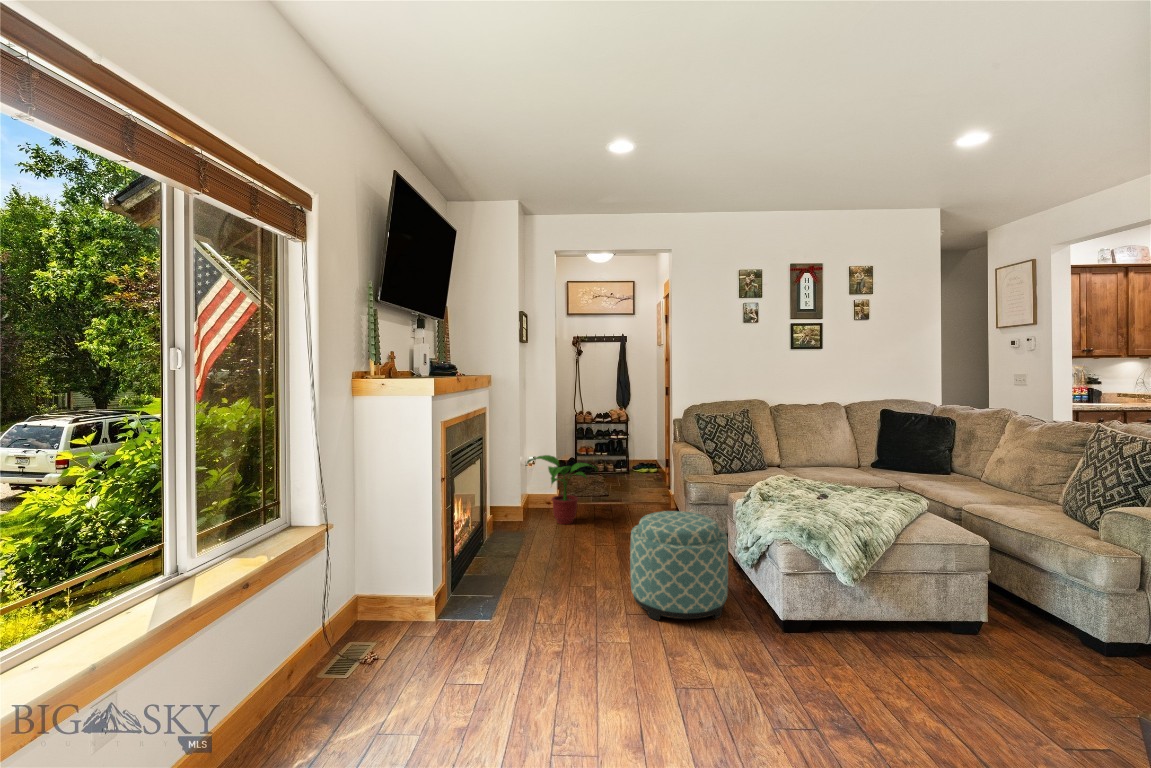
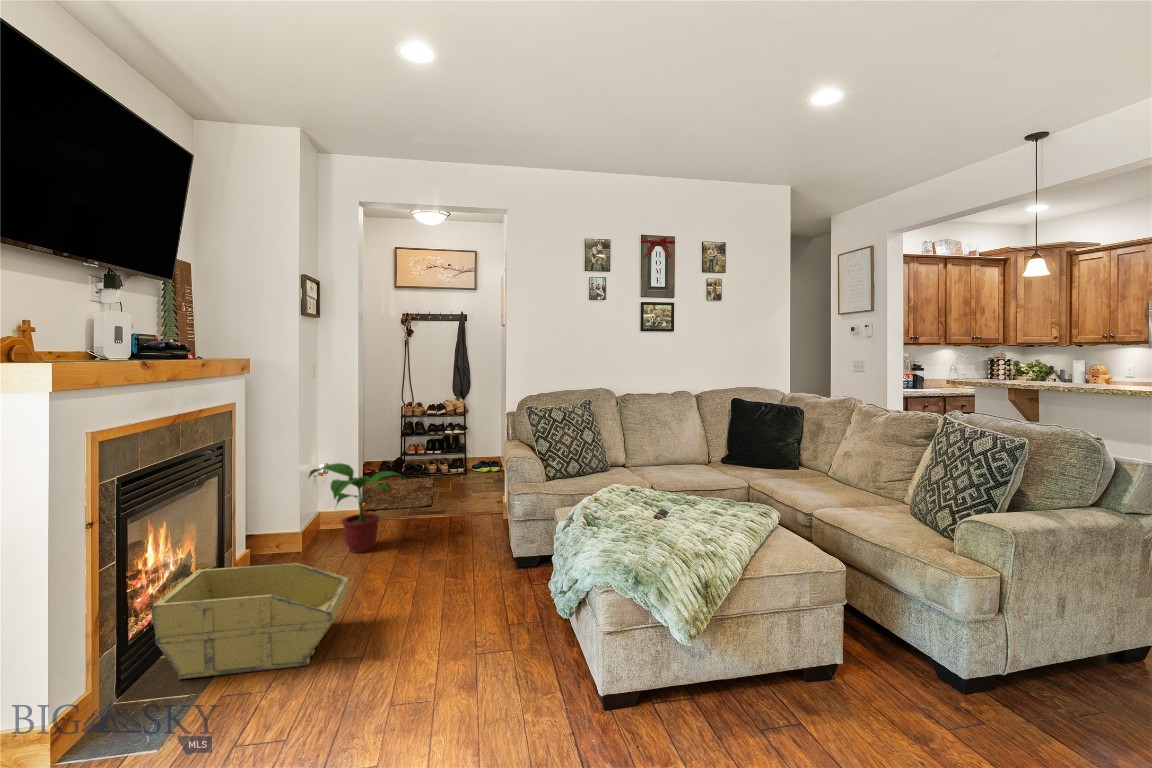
ottoman: present [630,511,728,621] -> none [404,545,539,711]
storage bin: none [465,520,577,588] -> present [151,563,350,679]

